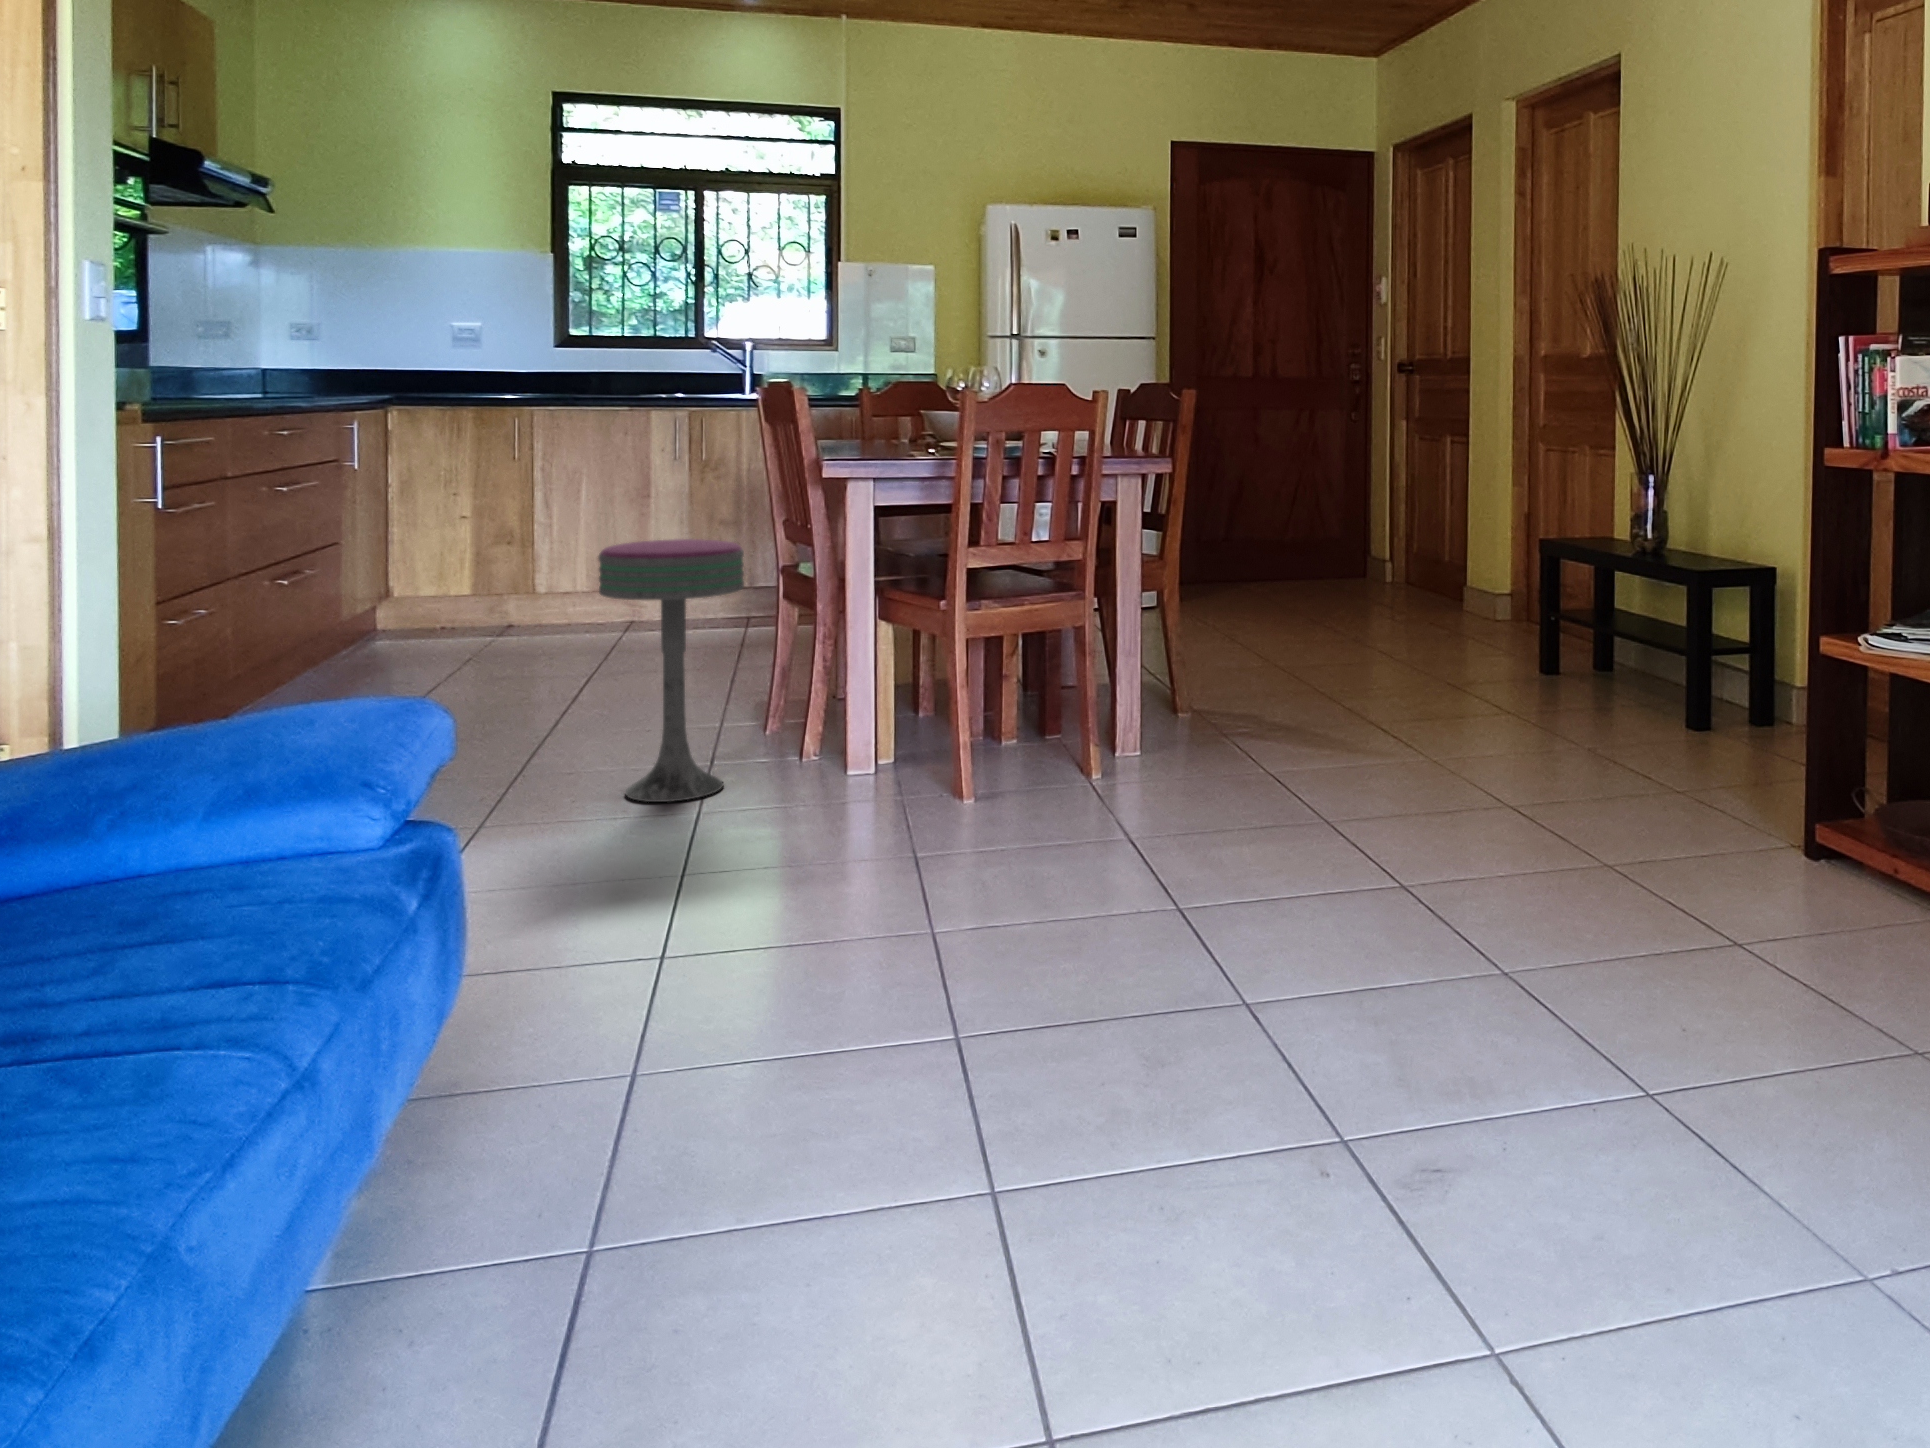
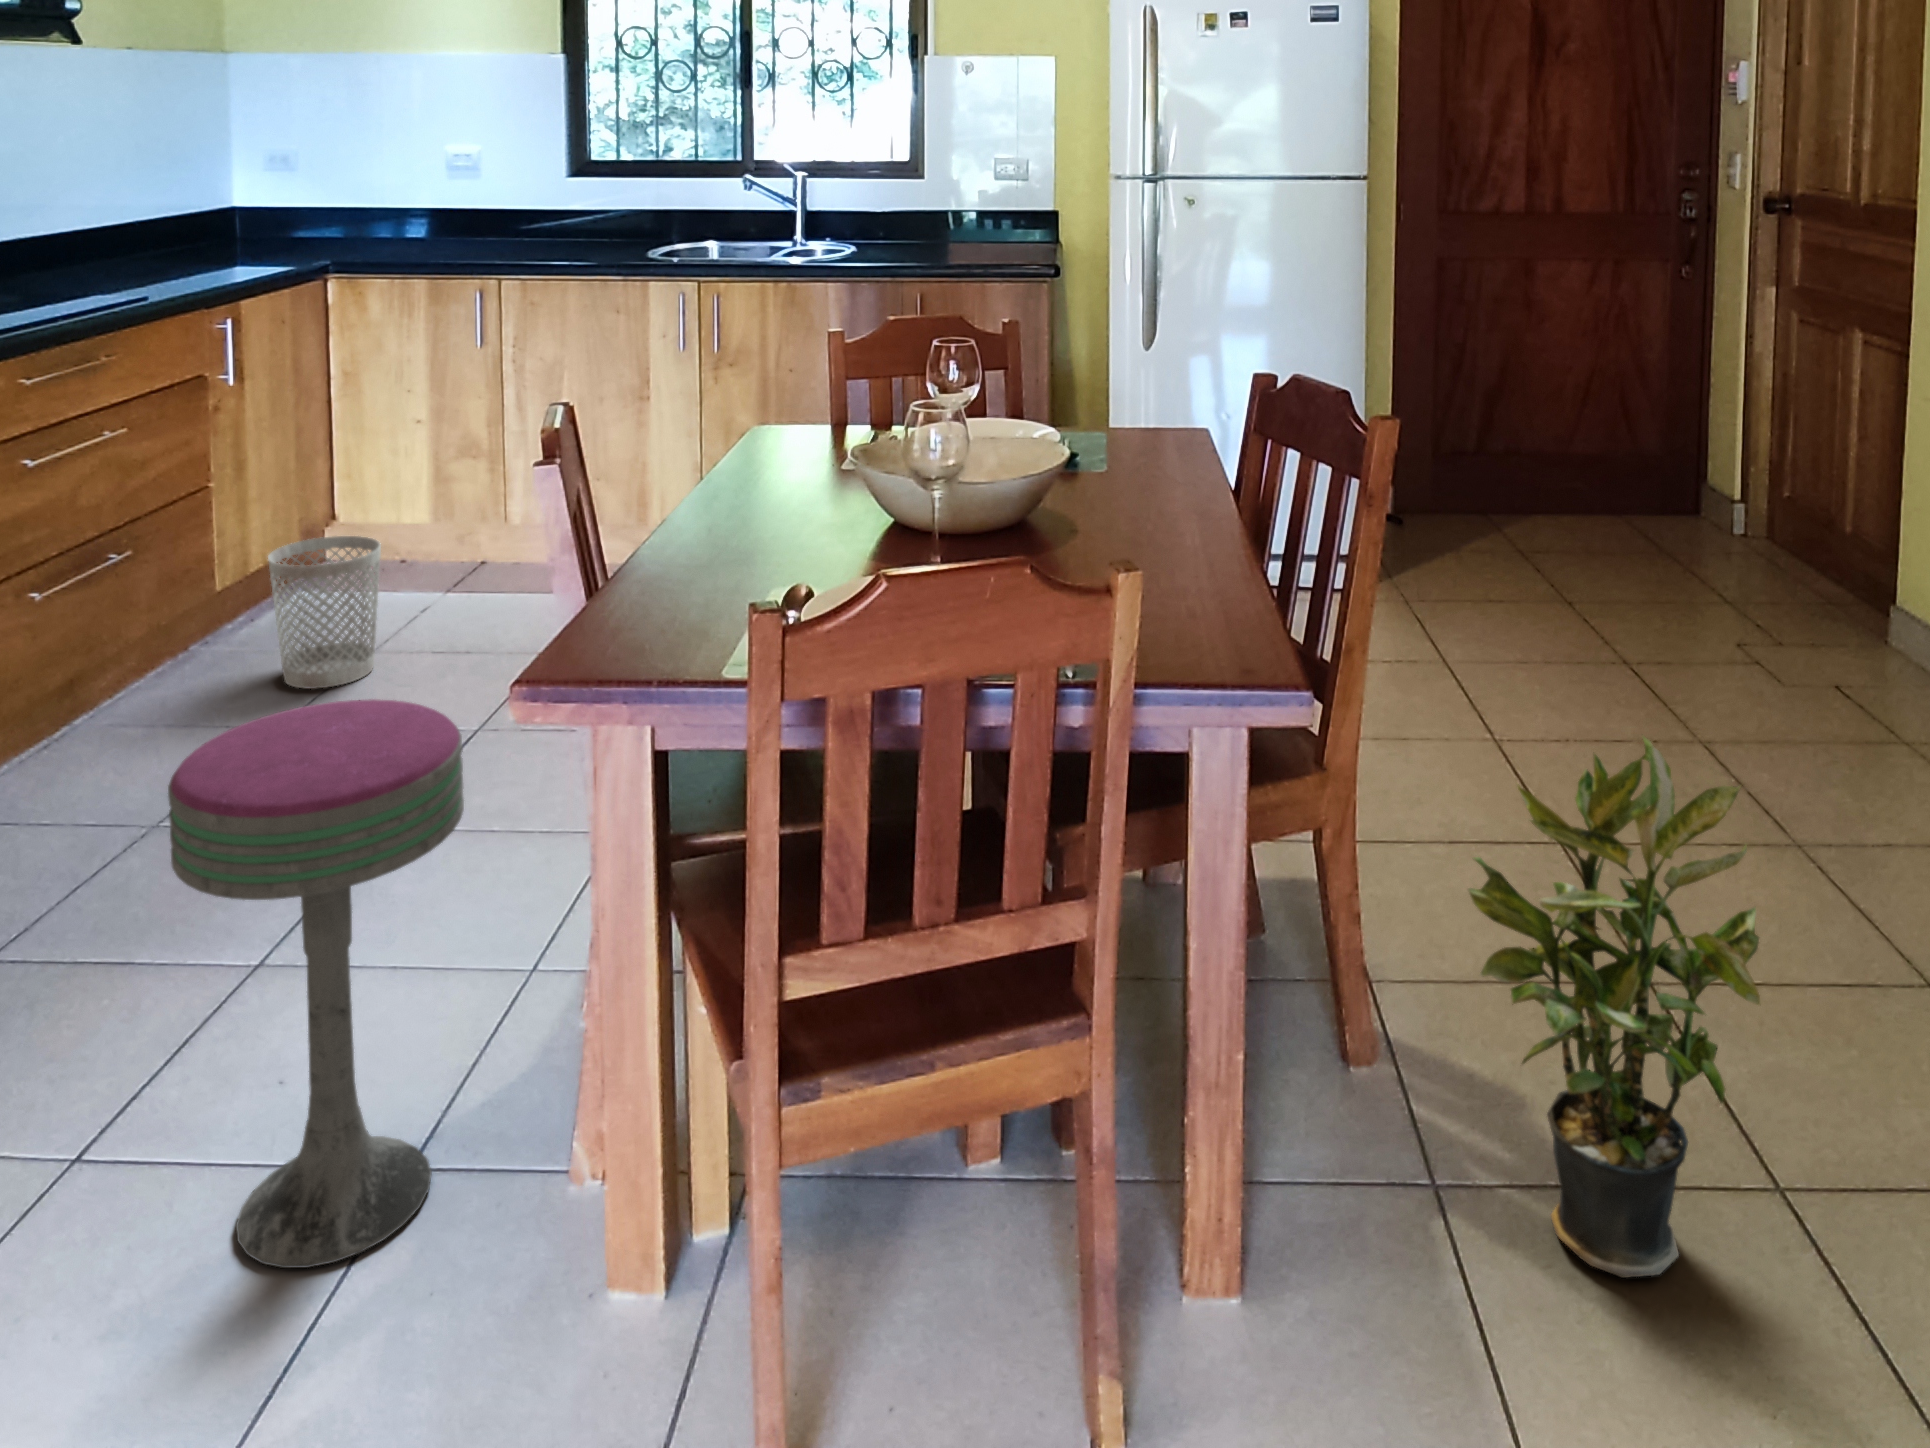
potted plant: none [1235,523,1357,753] -> present [1468,736,1760,1278]
wastebasket: none [403,580,486,679] -> present [268,536,381,689]

